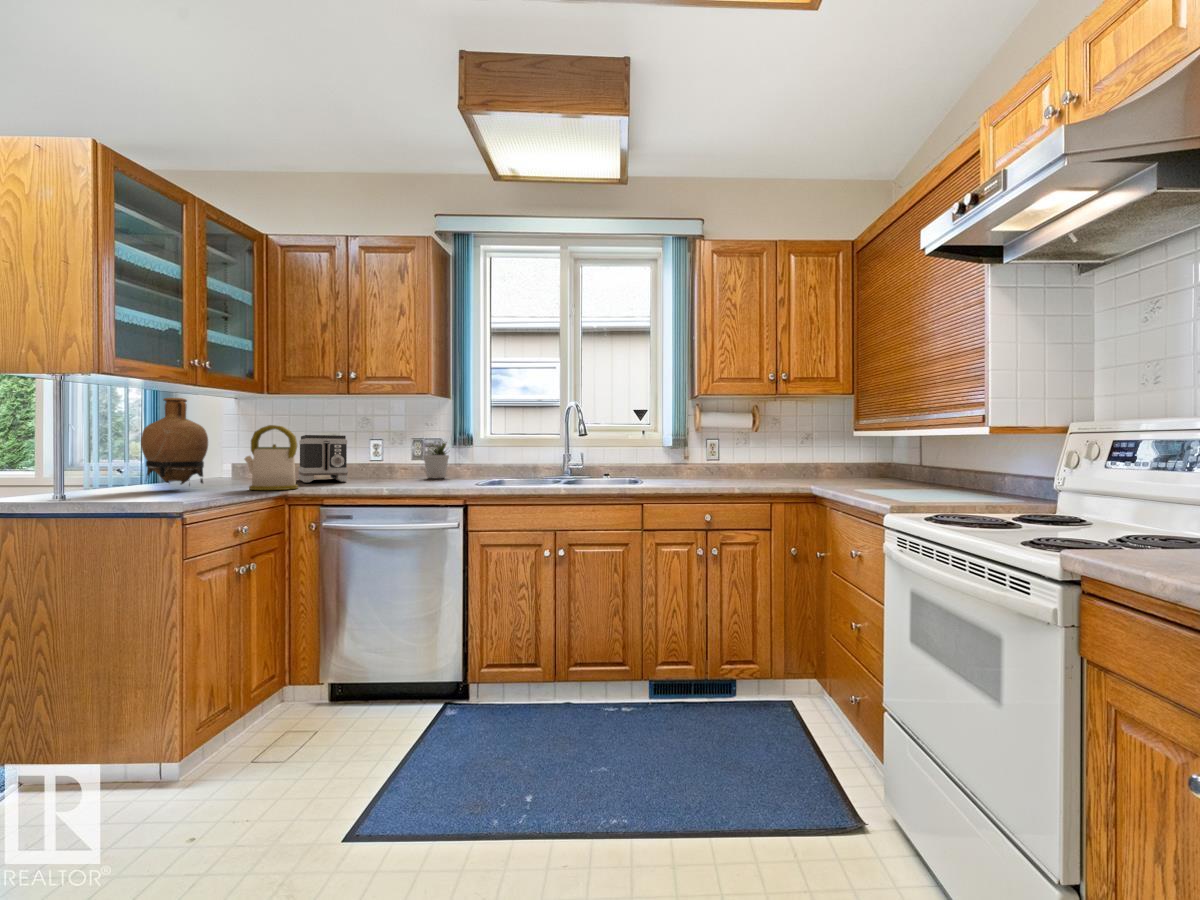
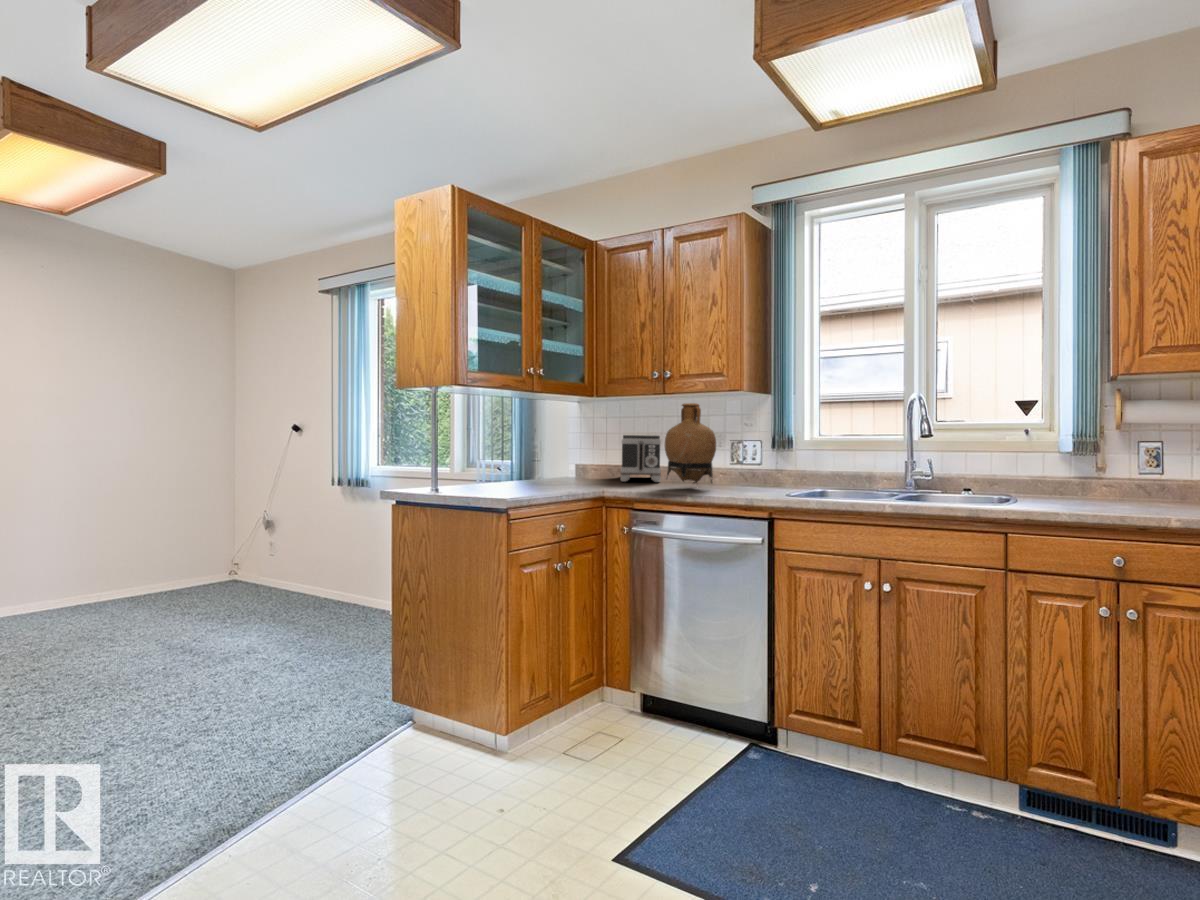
vase: present [141,398,208,485] -> present [665,403,716,483]
kettle: present [245,425,298,490] -> none [566,428,610,490]
potted plant: present [423,441,449,478] -> none [739,438,769,482]

